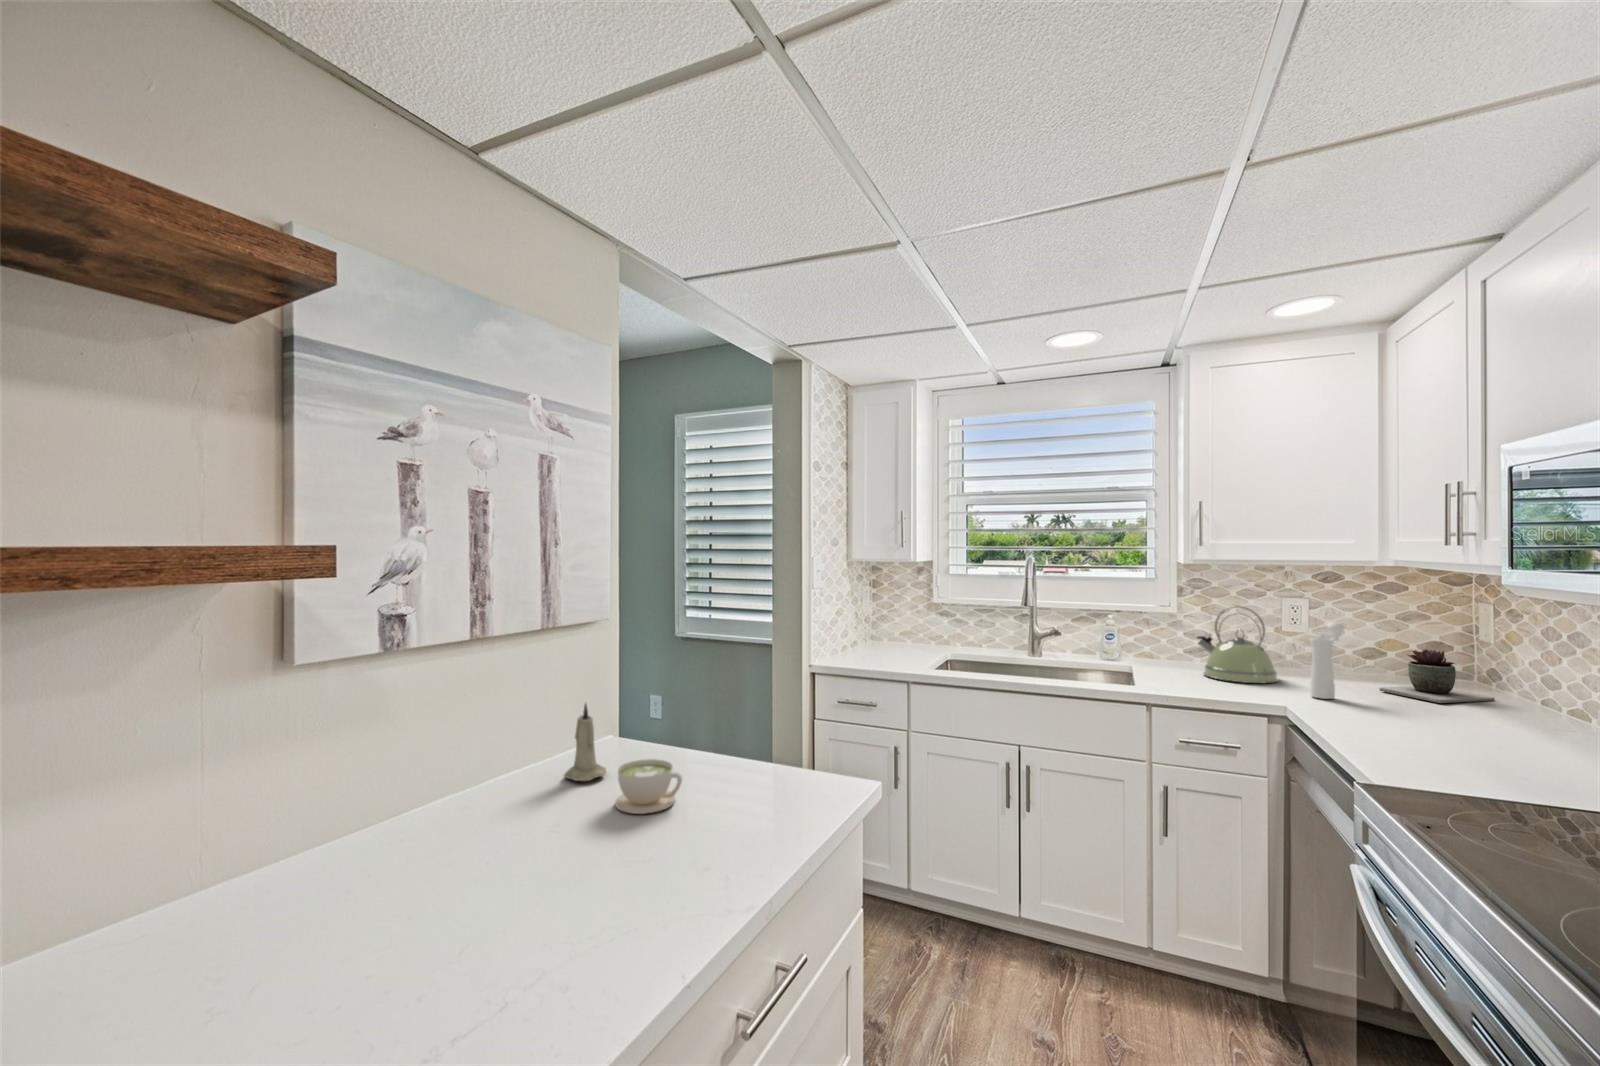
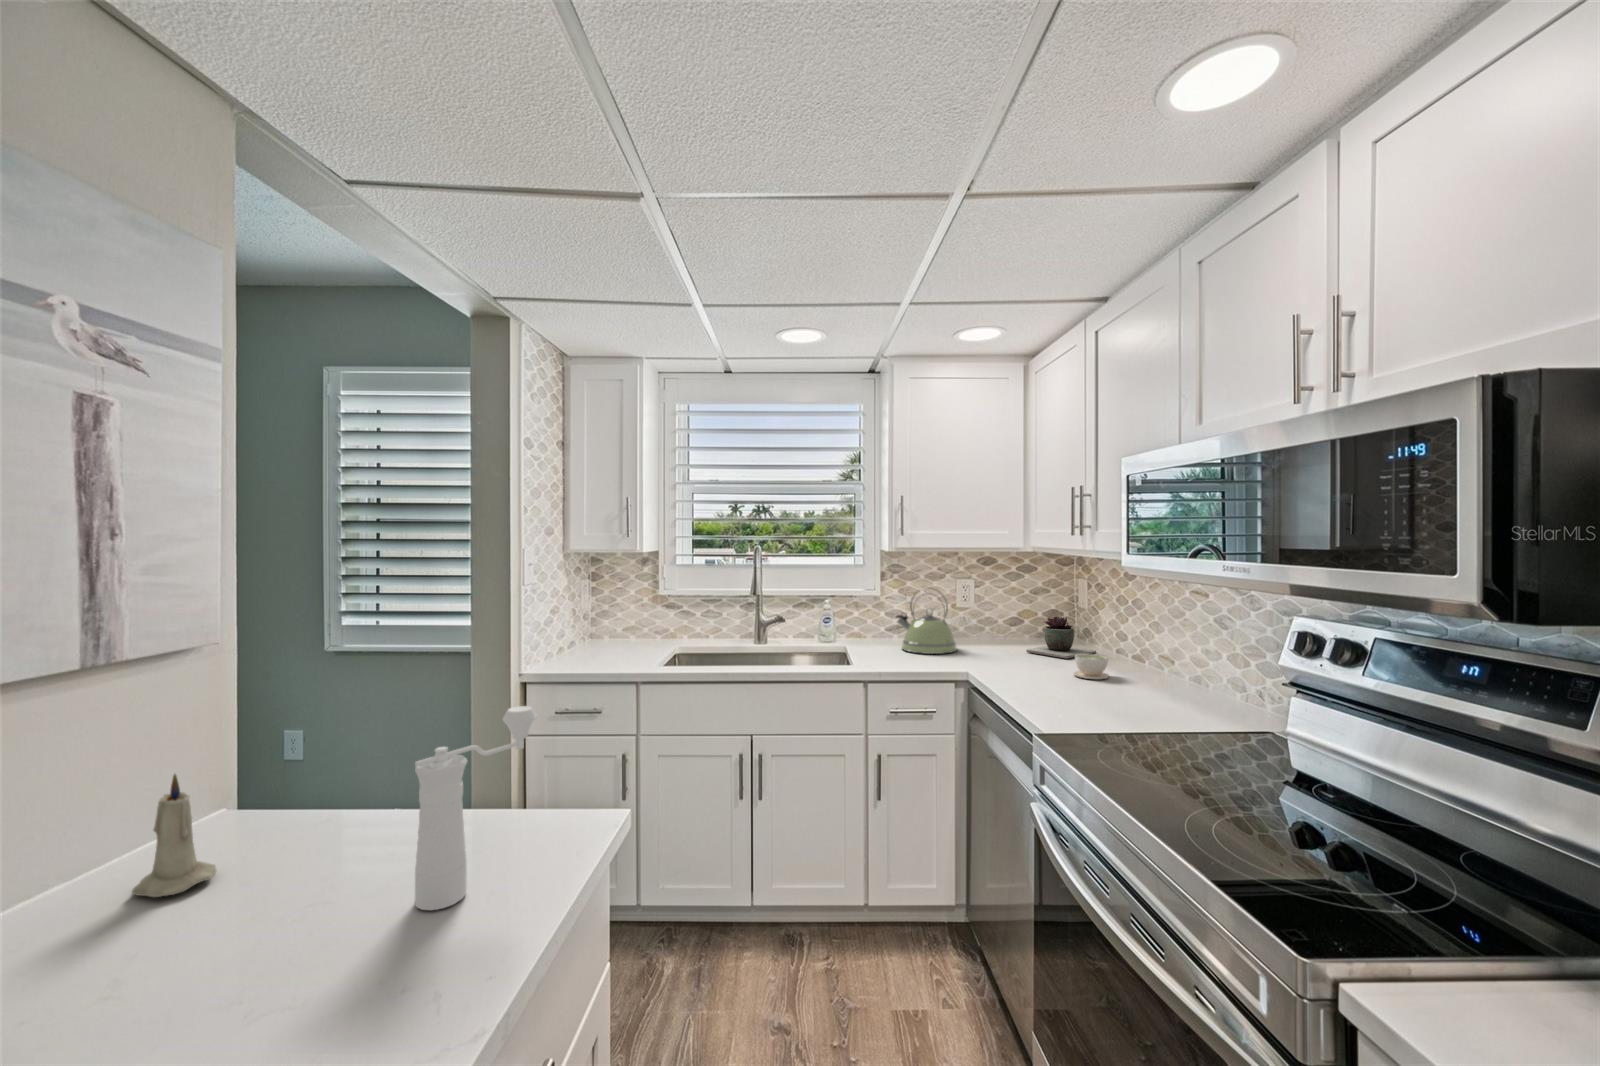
pepper mill: present [1310,622,1345,699] -> present [415,706,537,910]
coffee cup: present [615,759,682,814] -> present [1074,654,1109,679]

